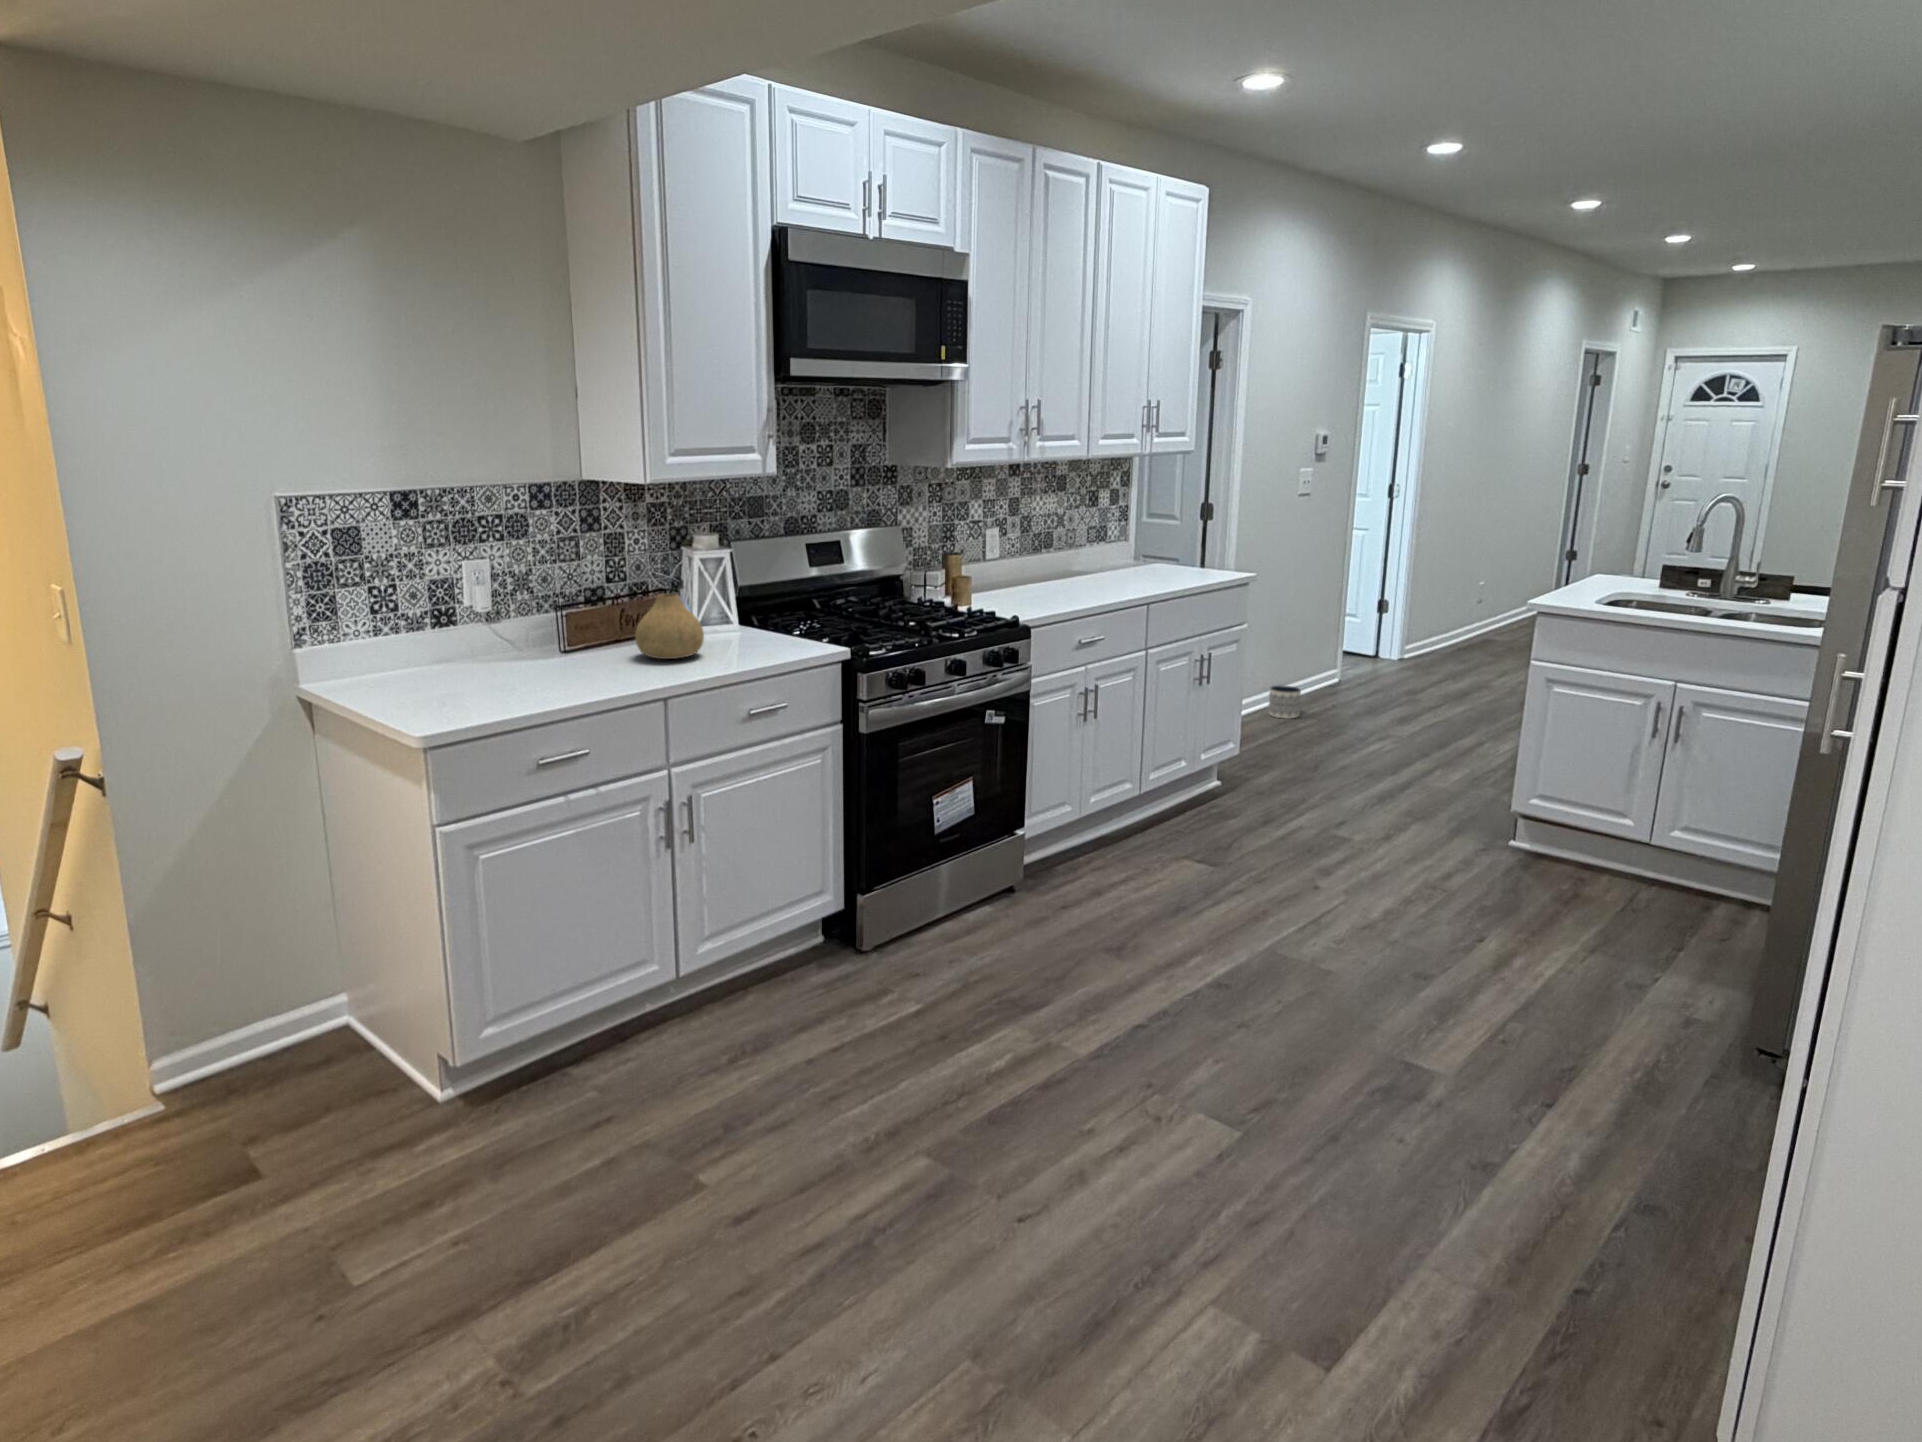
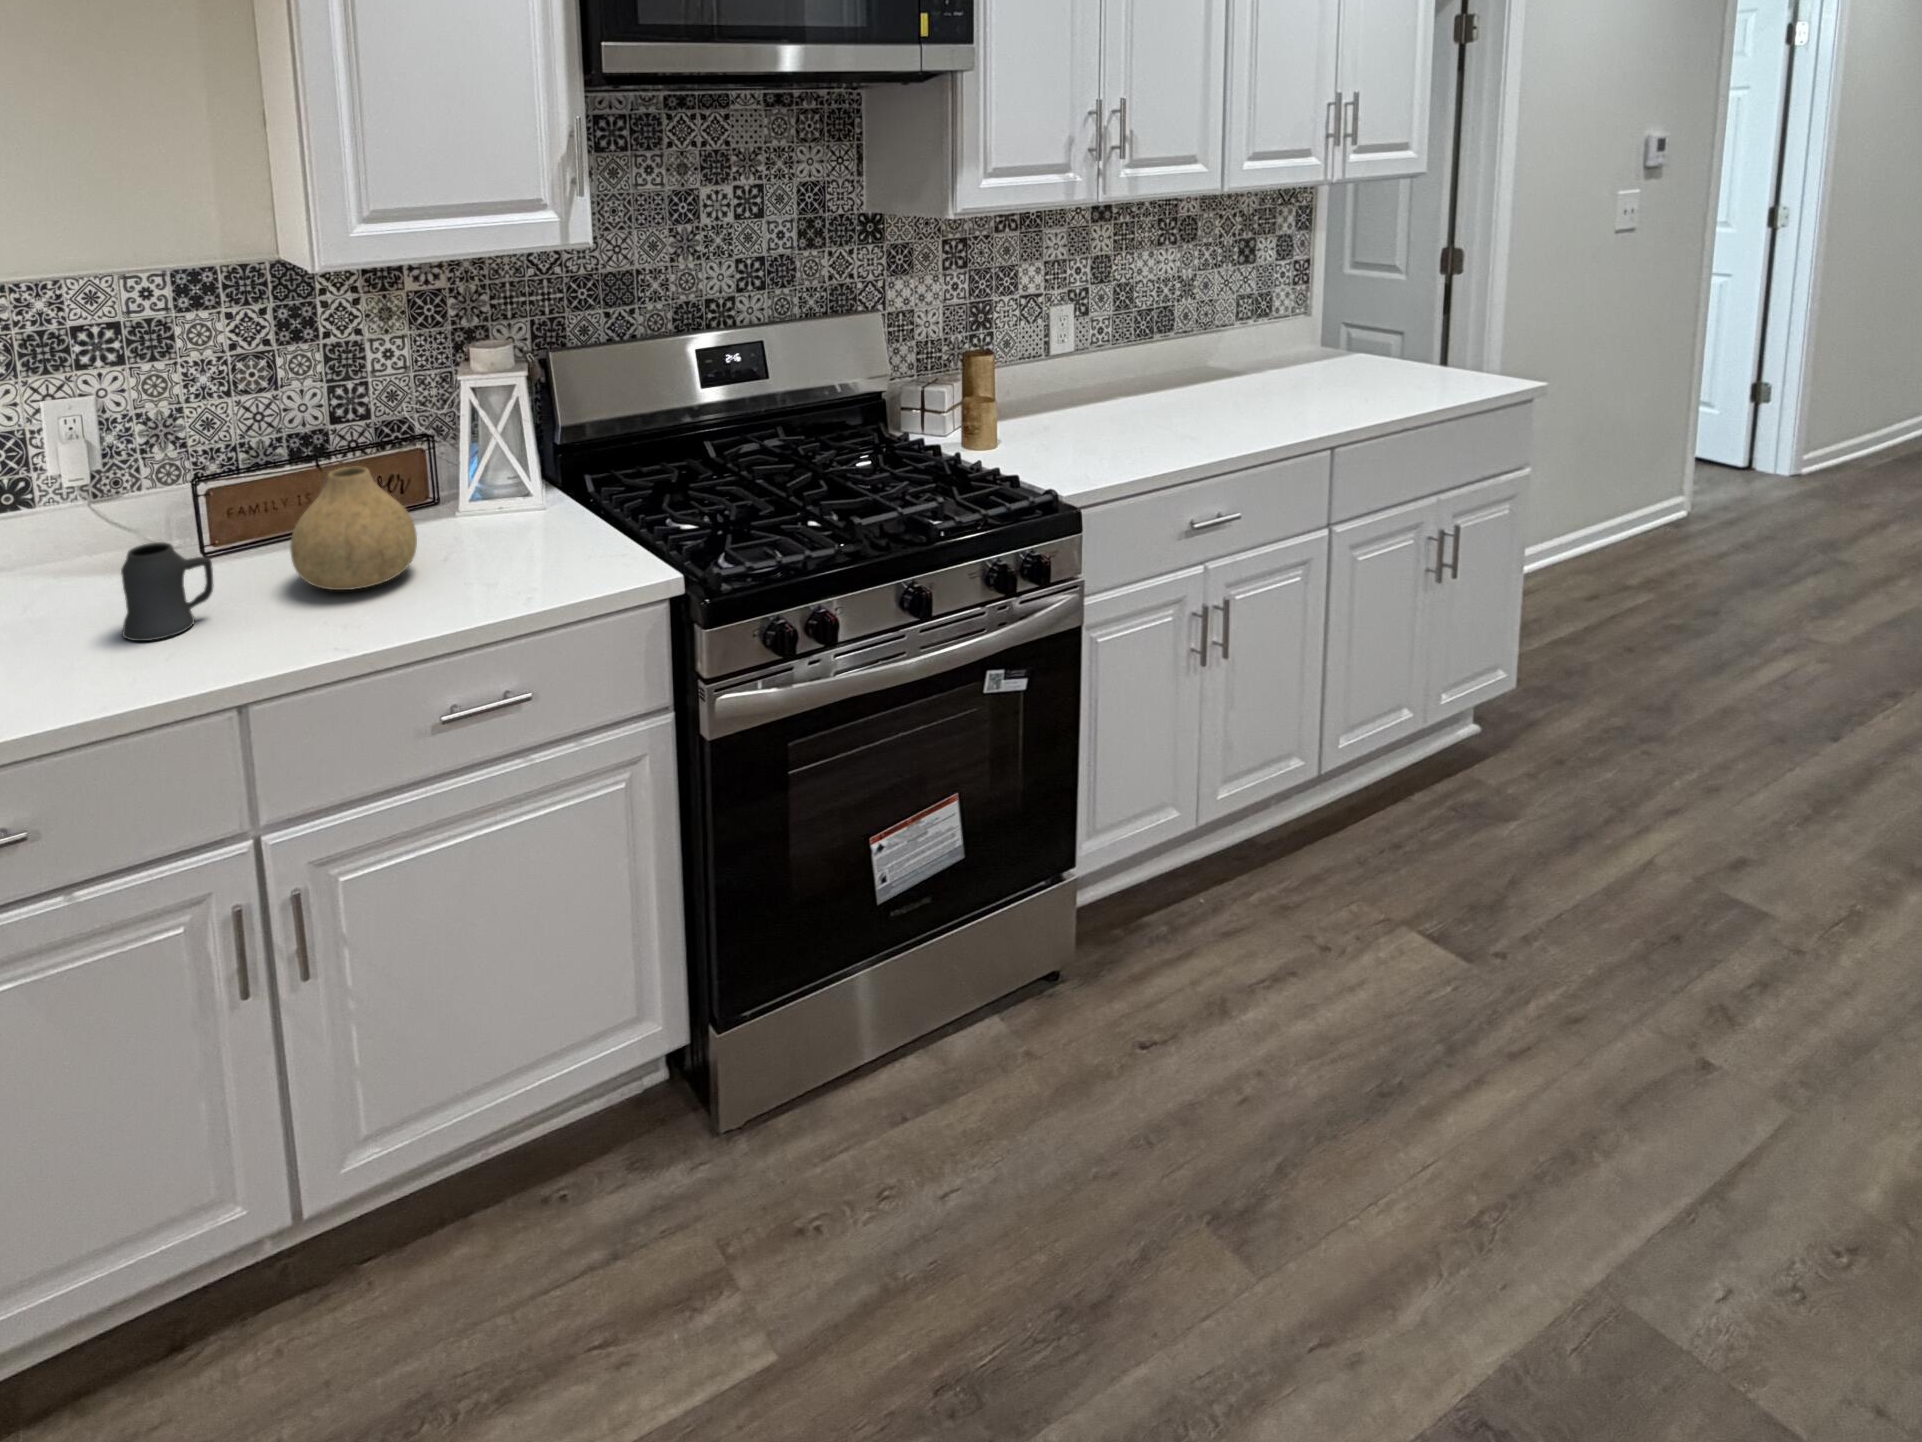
mug: none [568,629,613,678] -> present [121,542,214,641]
planter: present [1268,686,1301,719] -> none [1565,530,1625,586]

